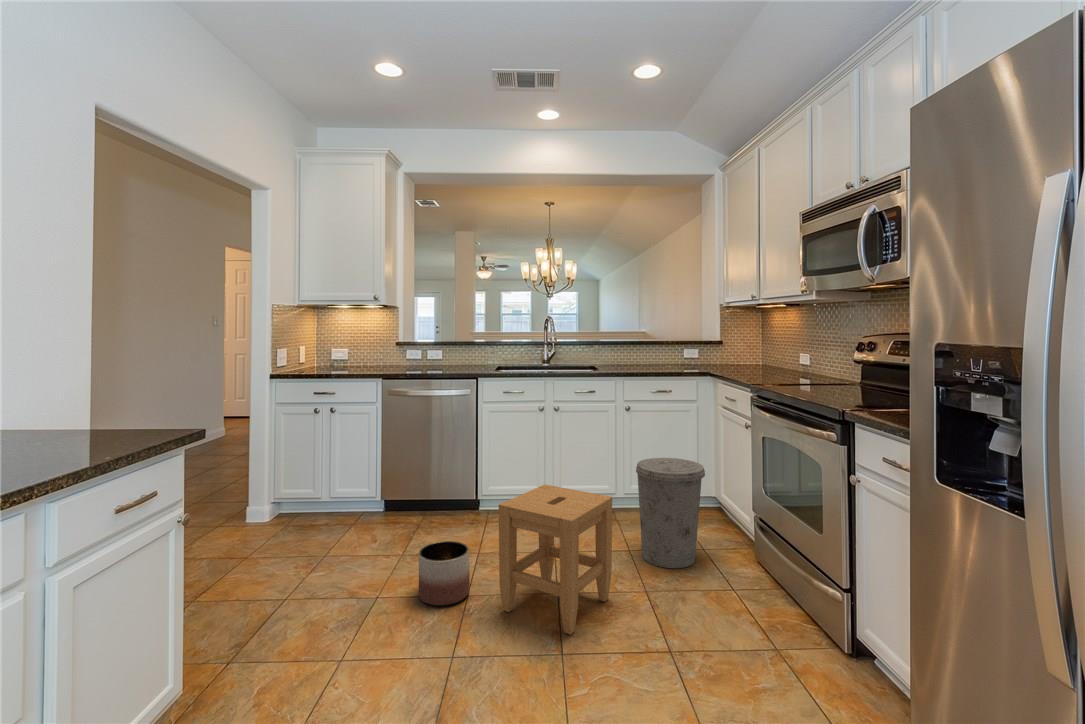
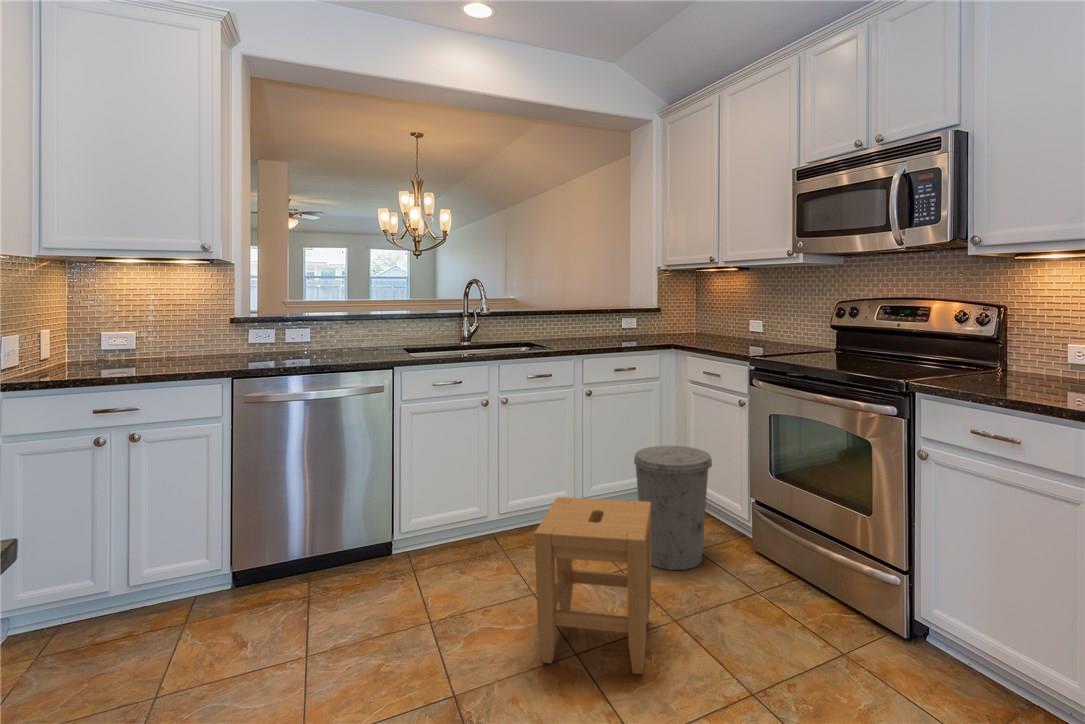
planter: present [419,541,470,606] -> none [418,587,487,677]

